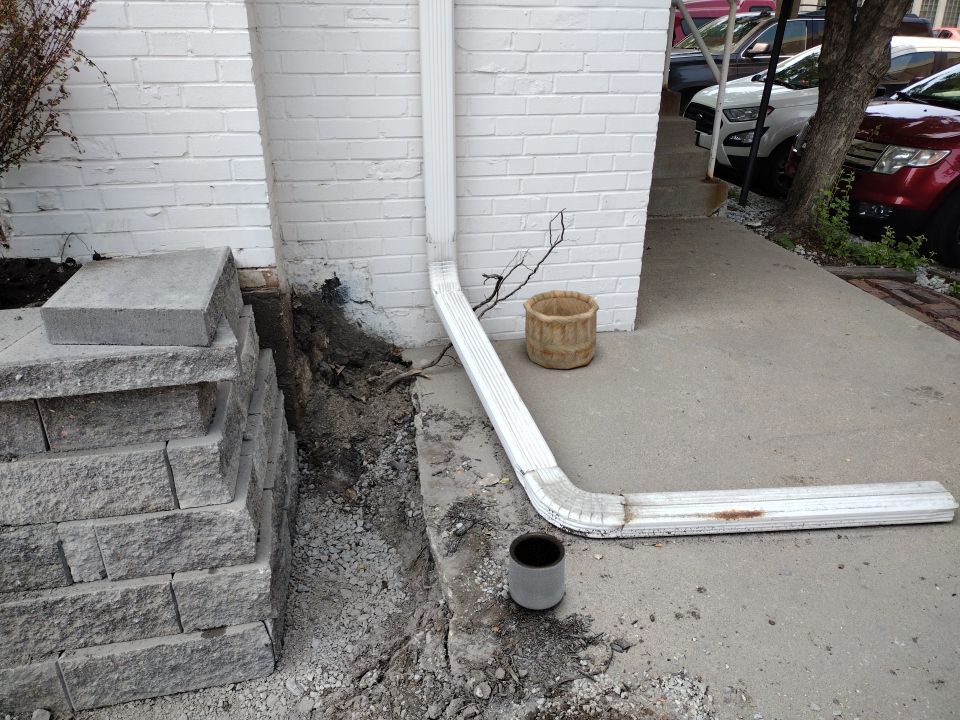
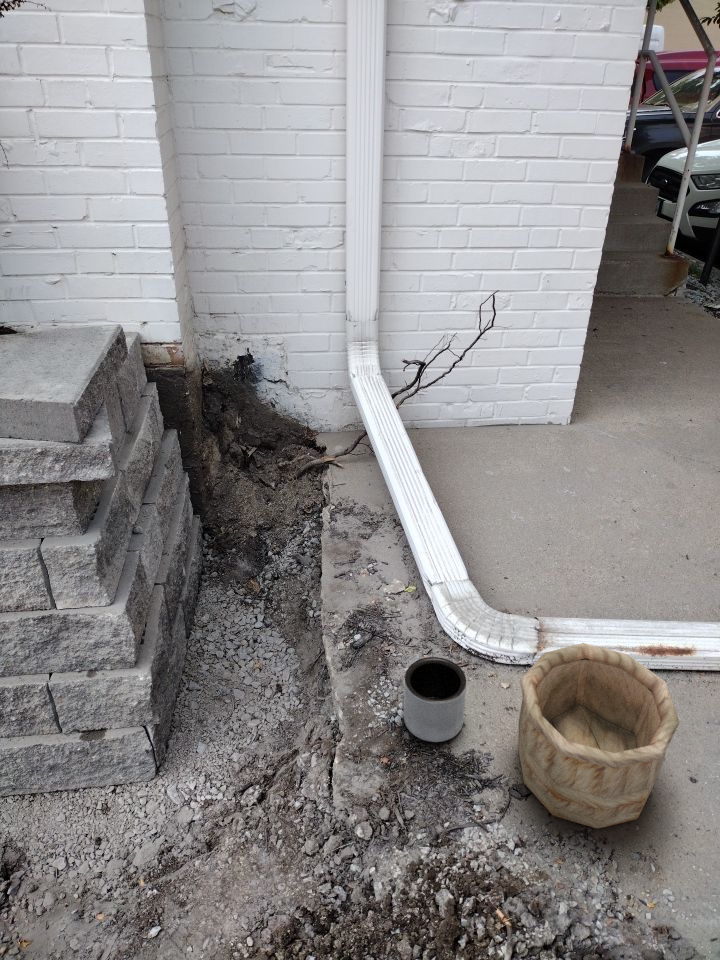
wooden bucket: present [523,290,599,369] -> present [518,643,680,829]

